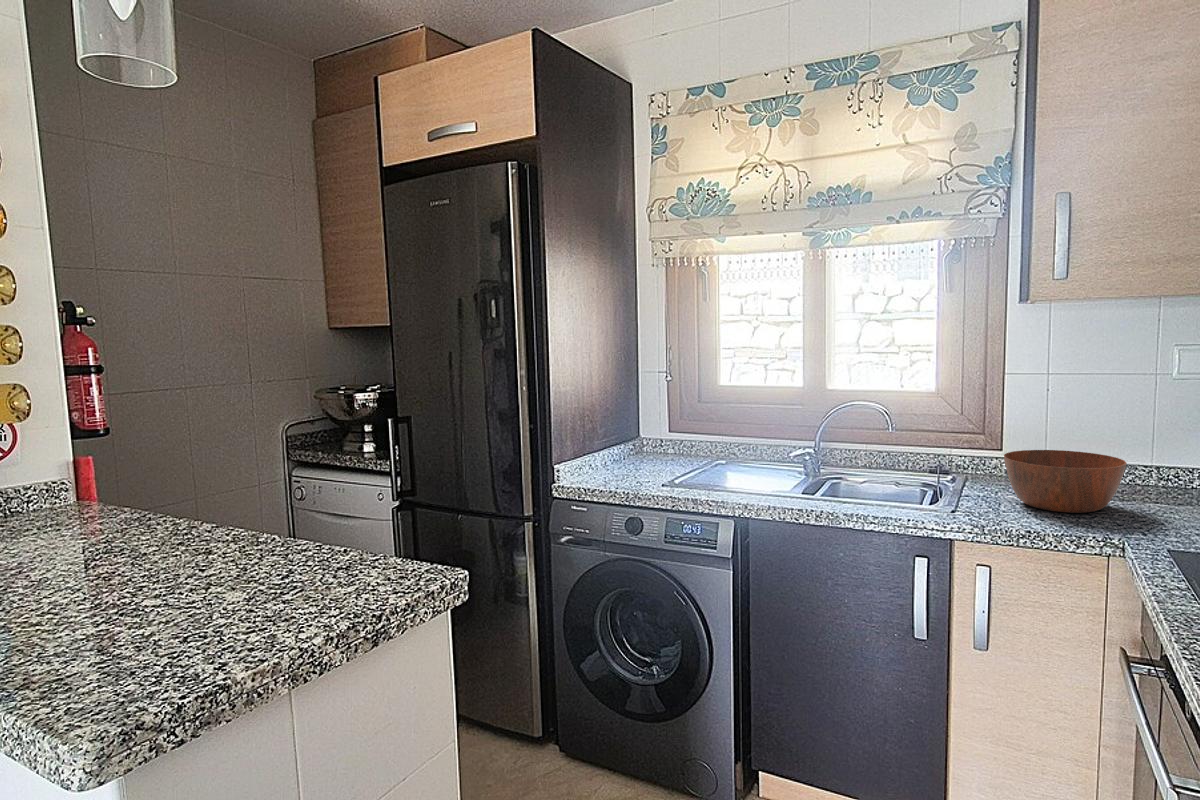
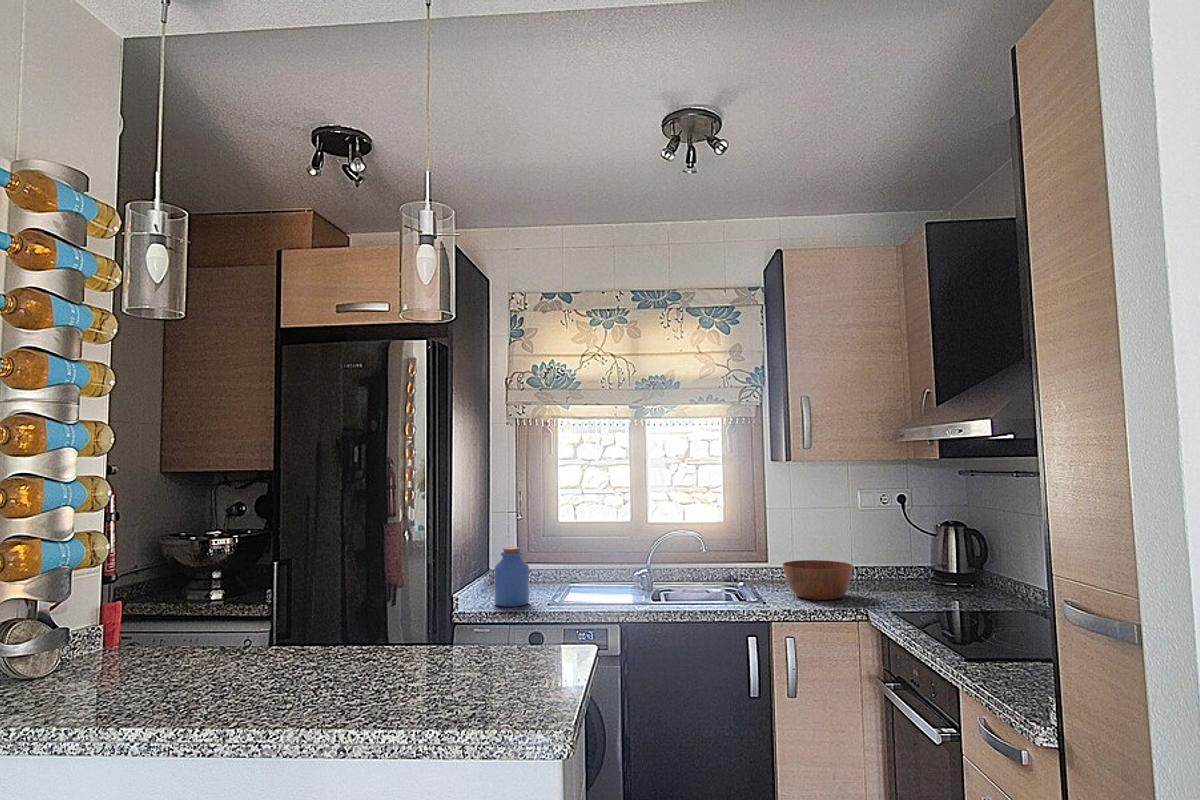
jar: none [603,414,646,484] -> present [494,547,529,607]

